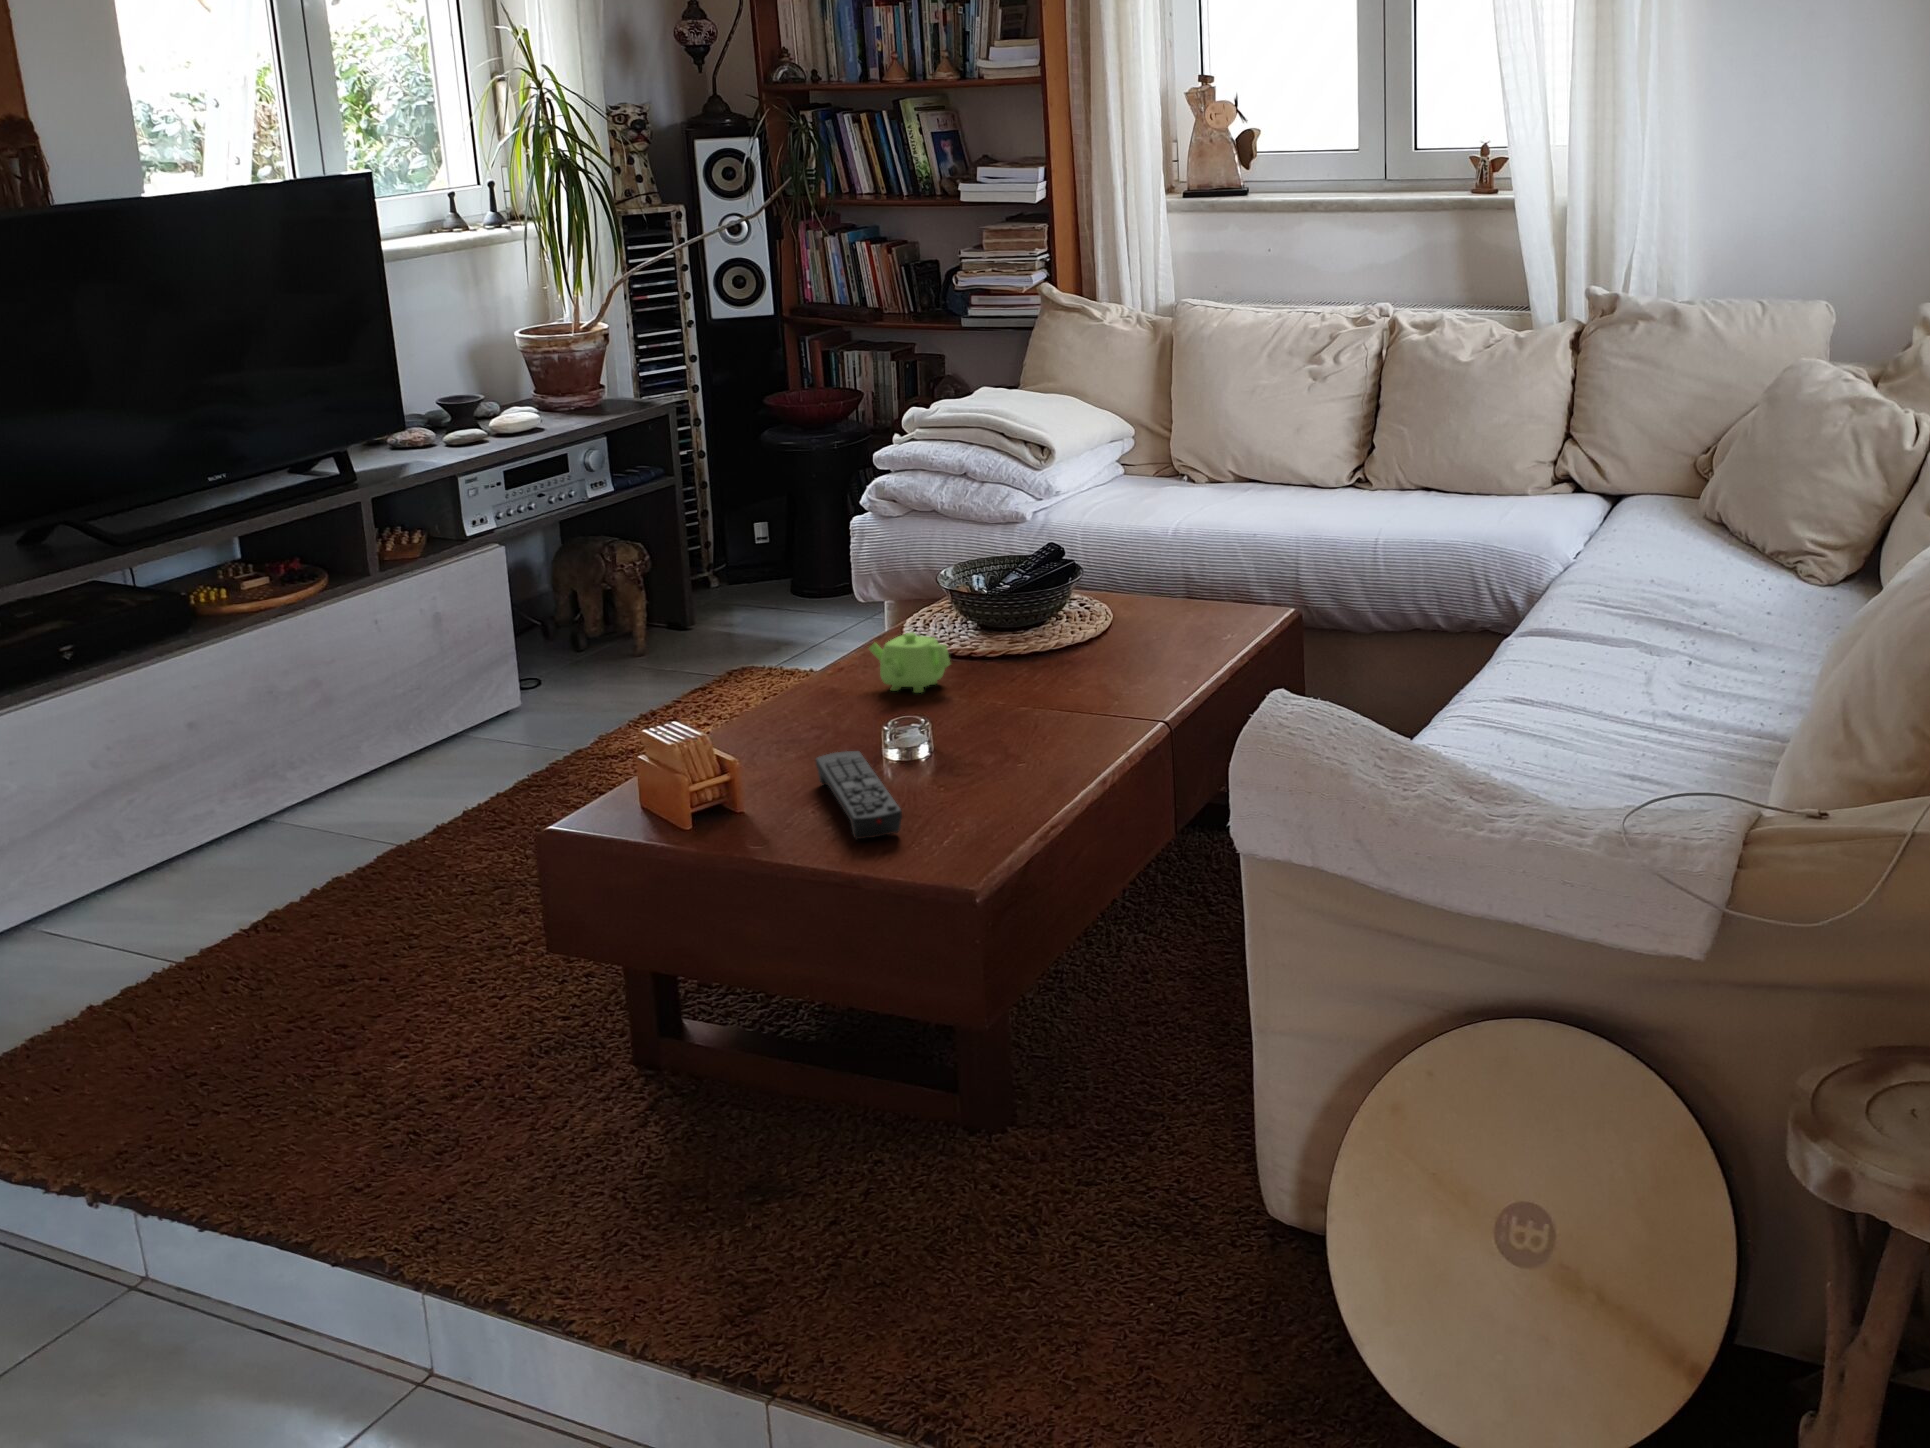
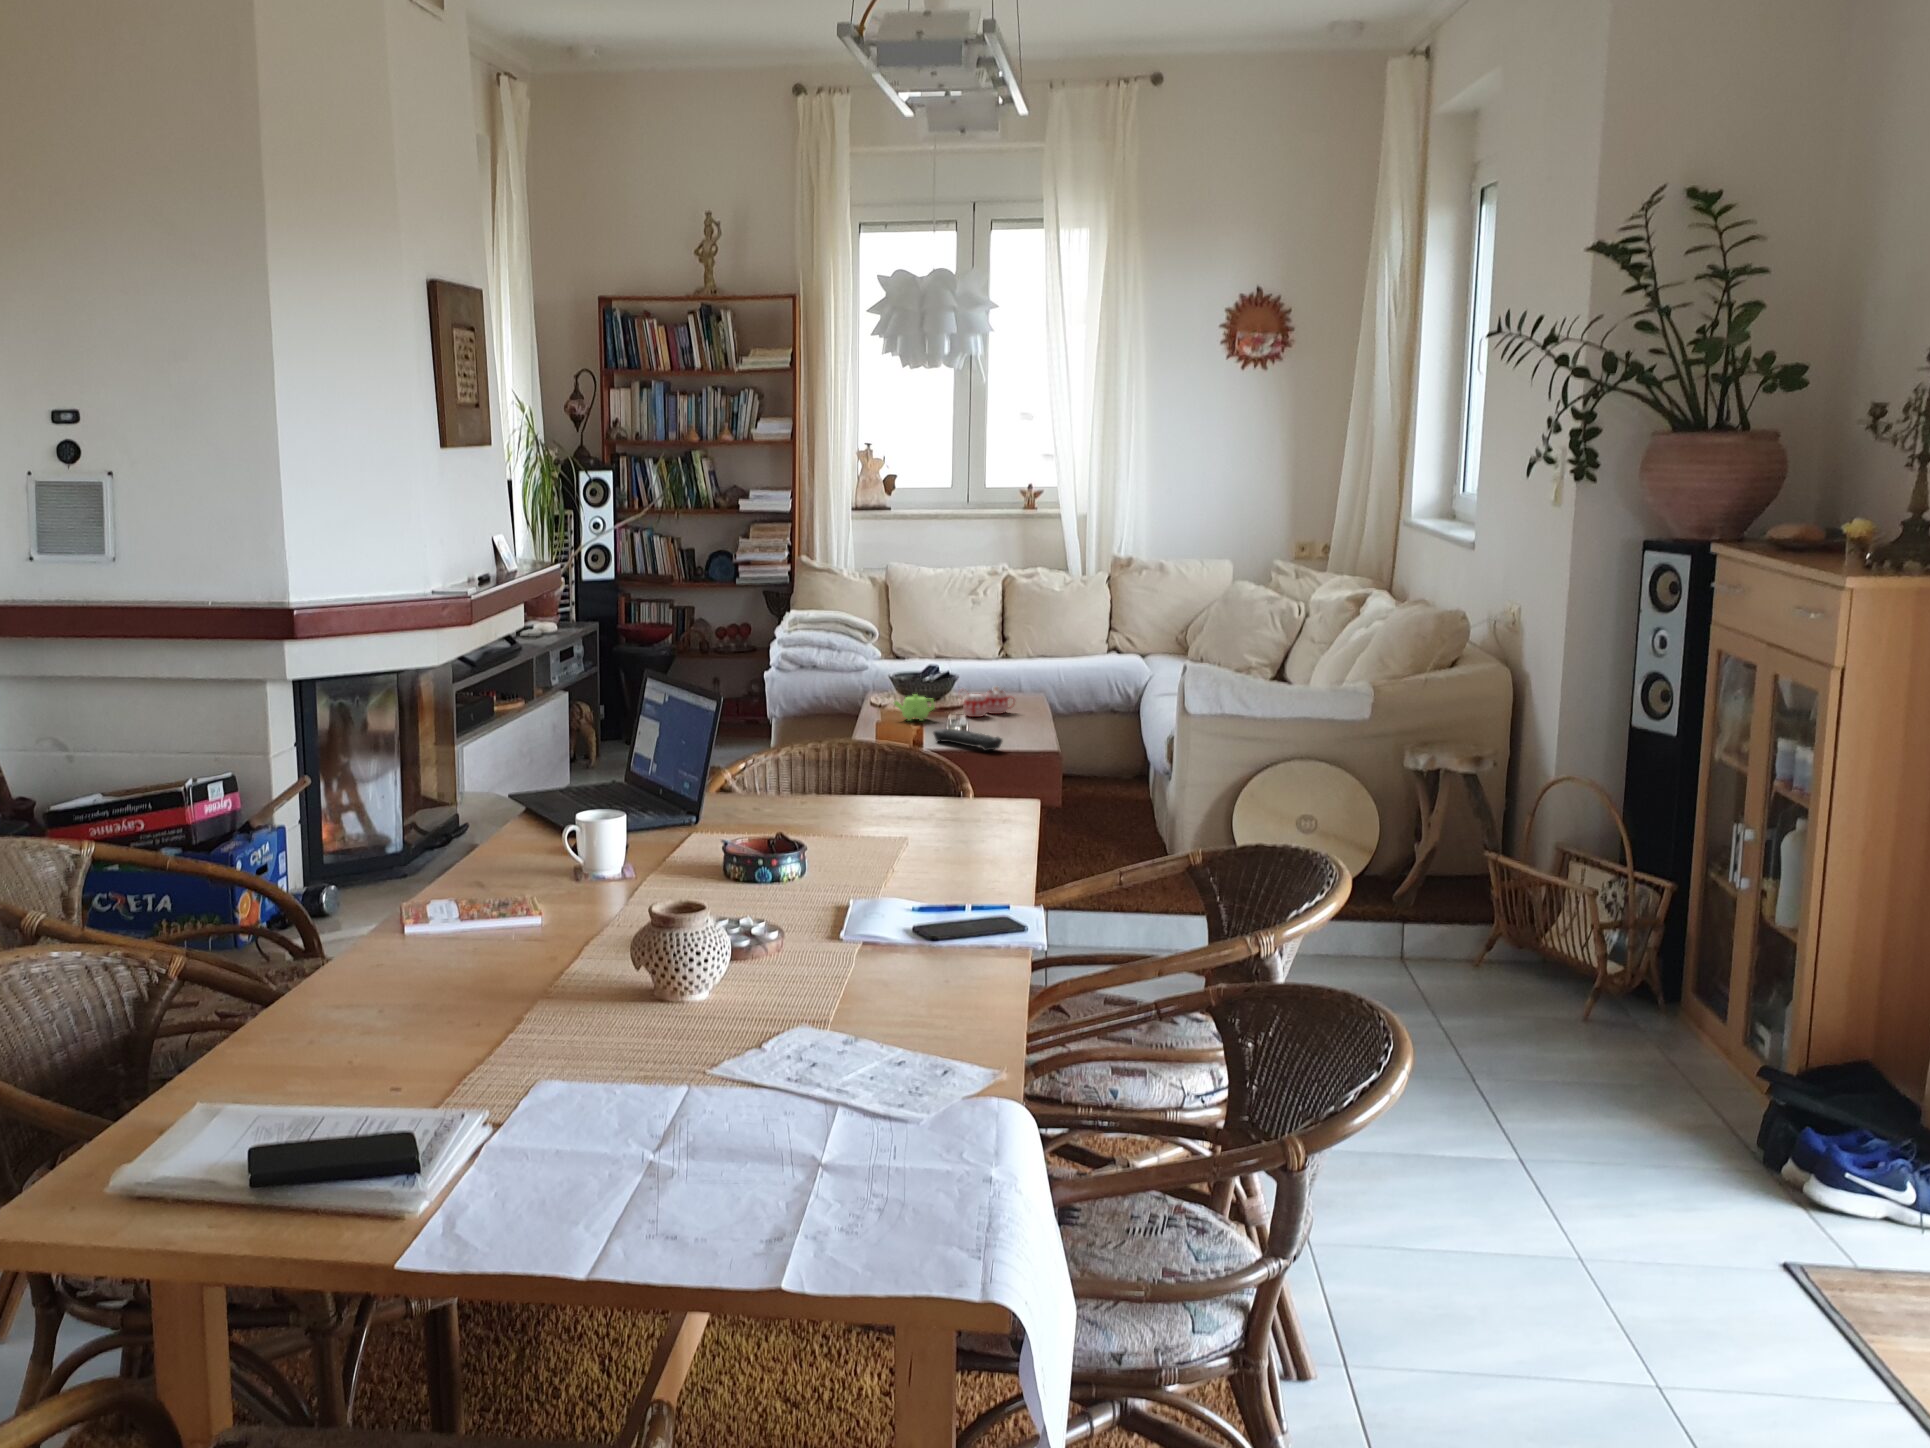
mug: none [1014,614,1149,686] -> present [960,686,1010,717]

